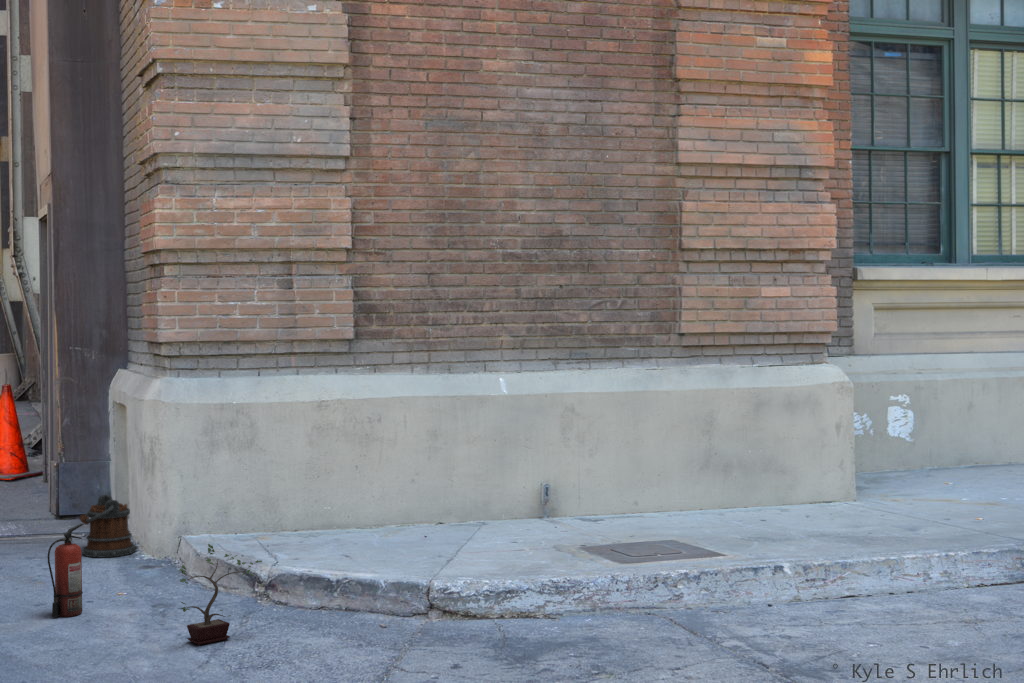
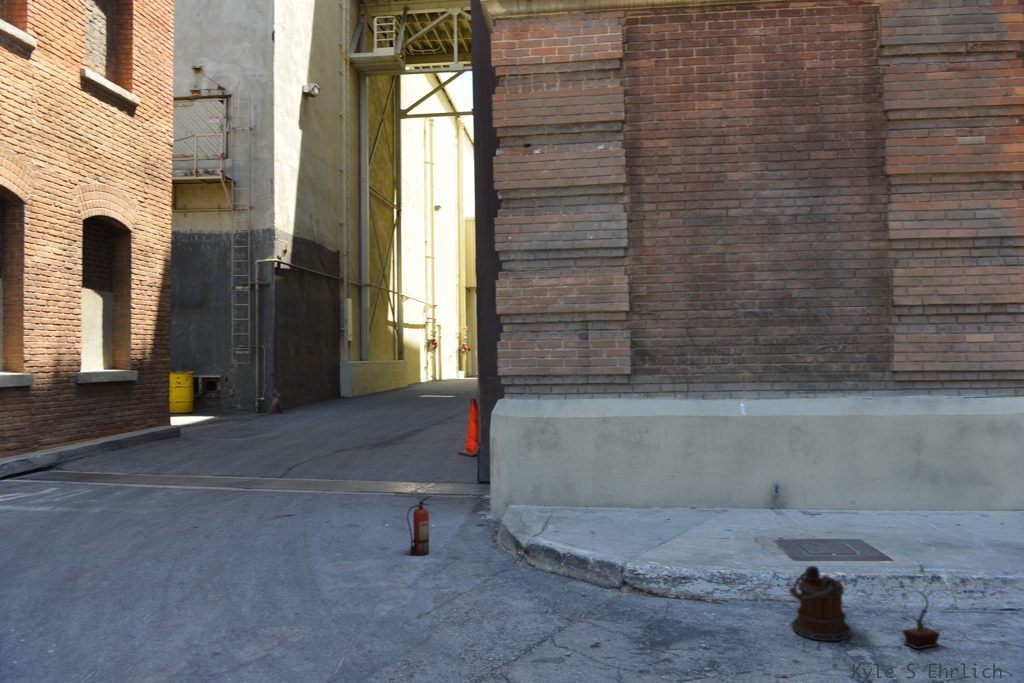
bucket: present [80,495,138,558] -> present [790,566,851,641]
potted plant: present [179,544,262,645] -> present [900,565,961,649]

